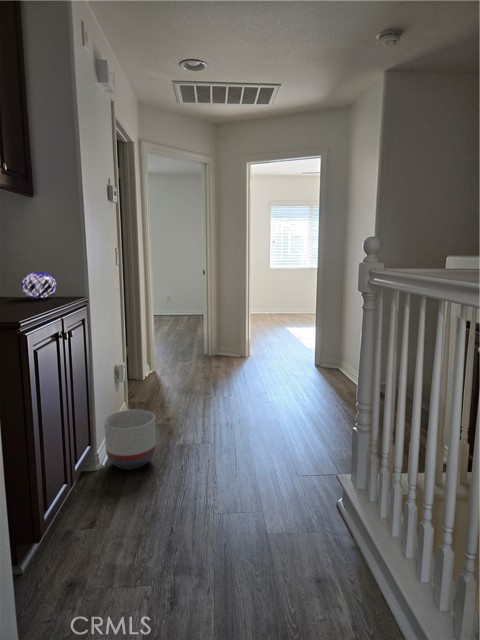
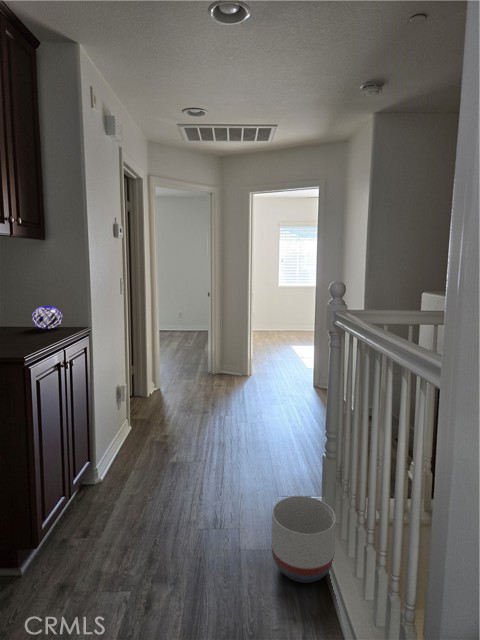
planter: present [104,409,156,469] -> present [272,496,336,583]

